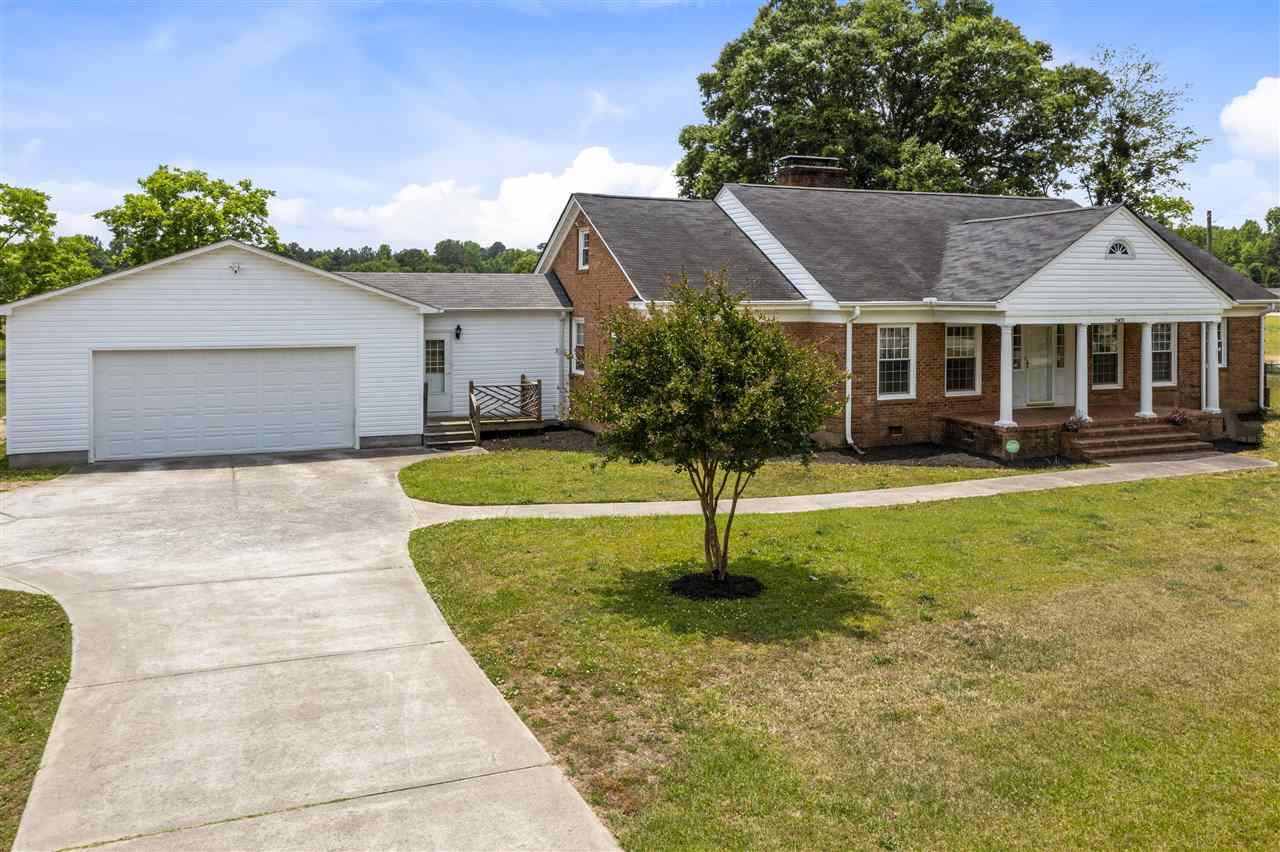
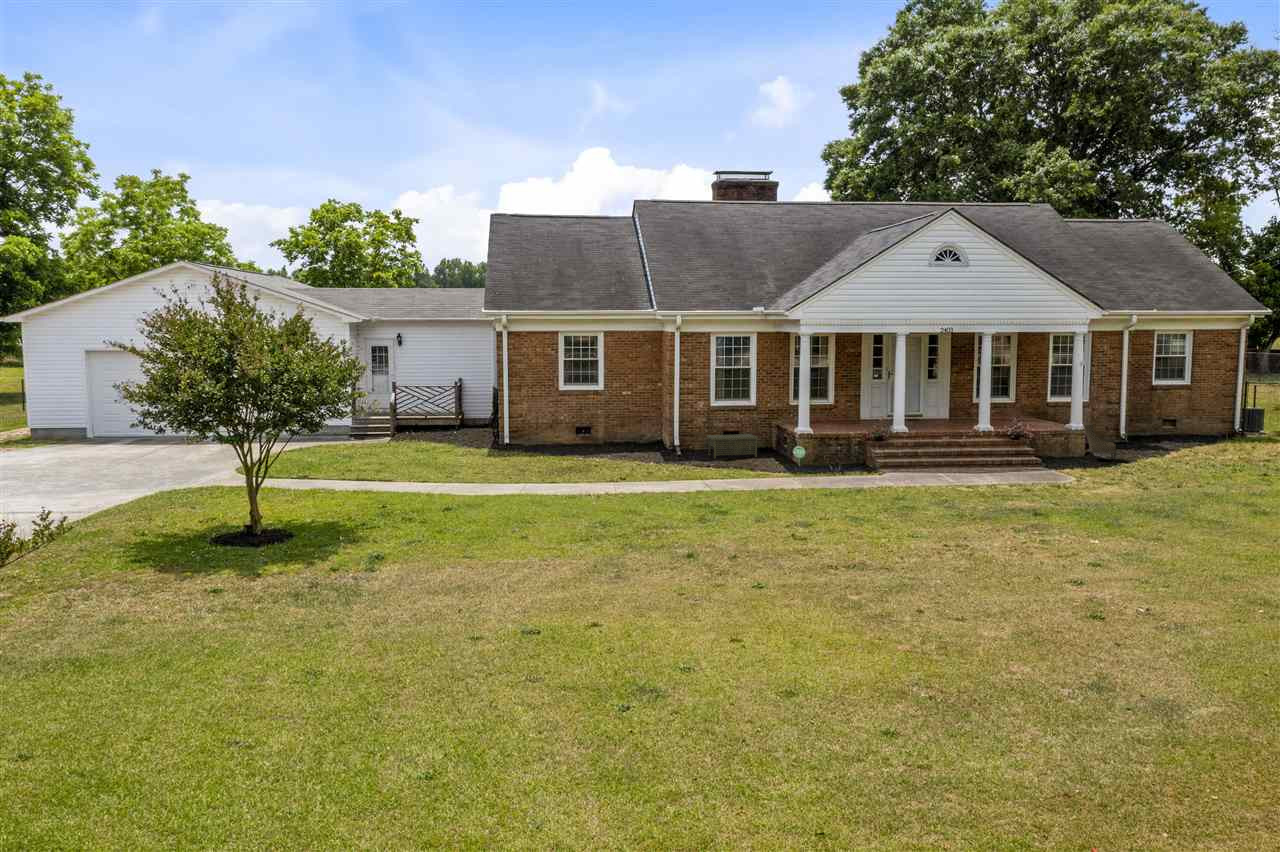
storage bench: none [875,429,930,455] -> present [707,434,758,458]

